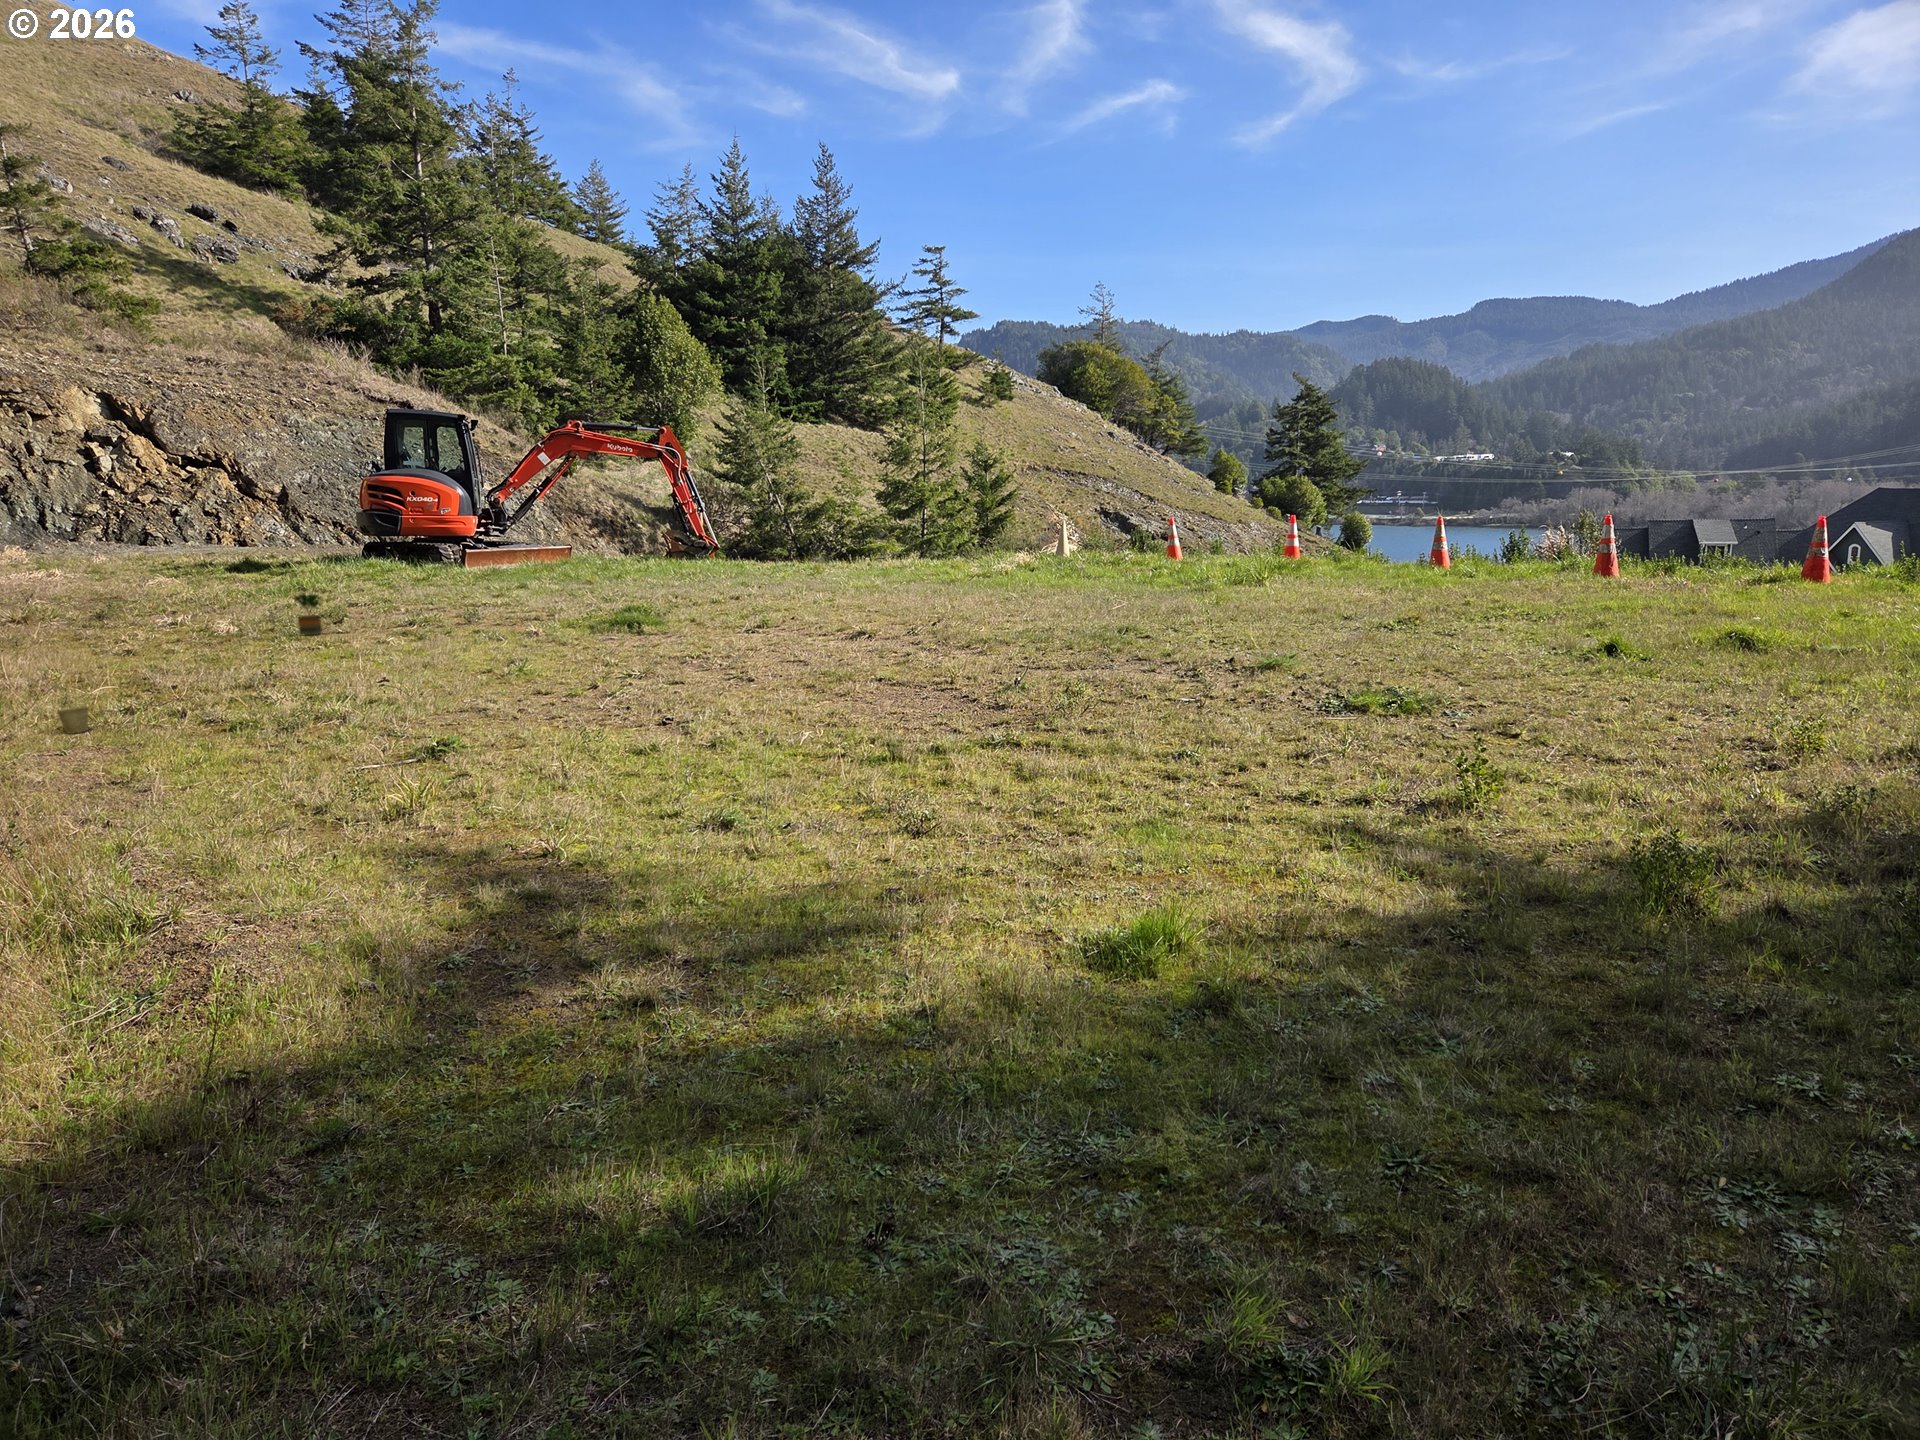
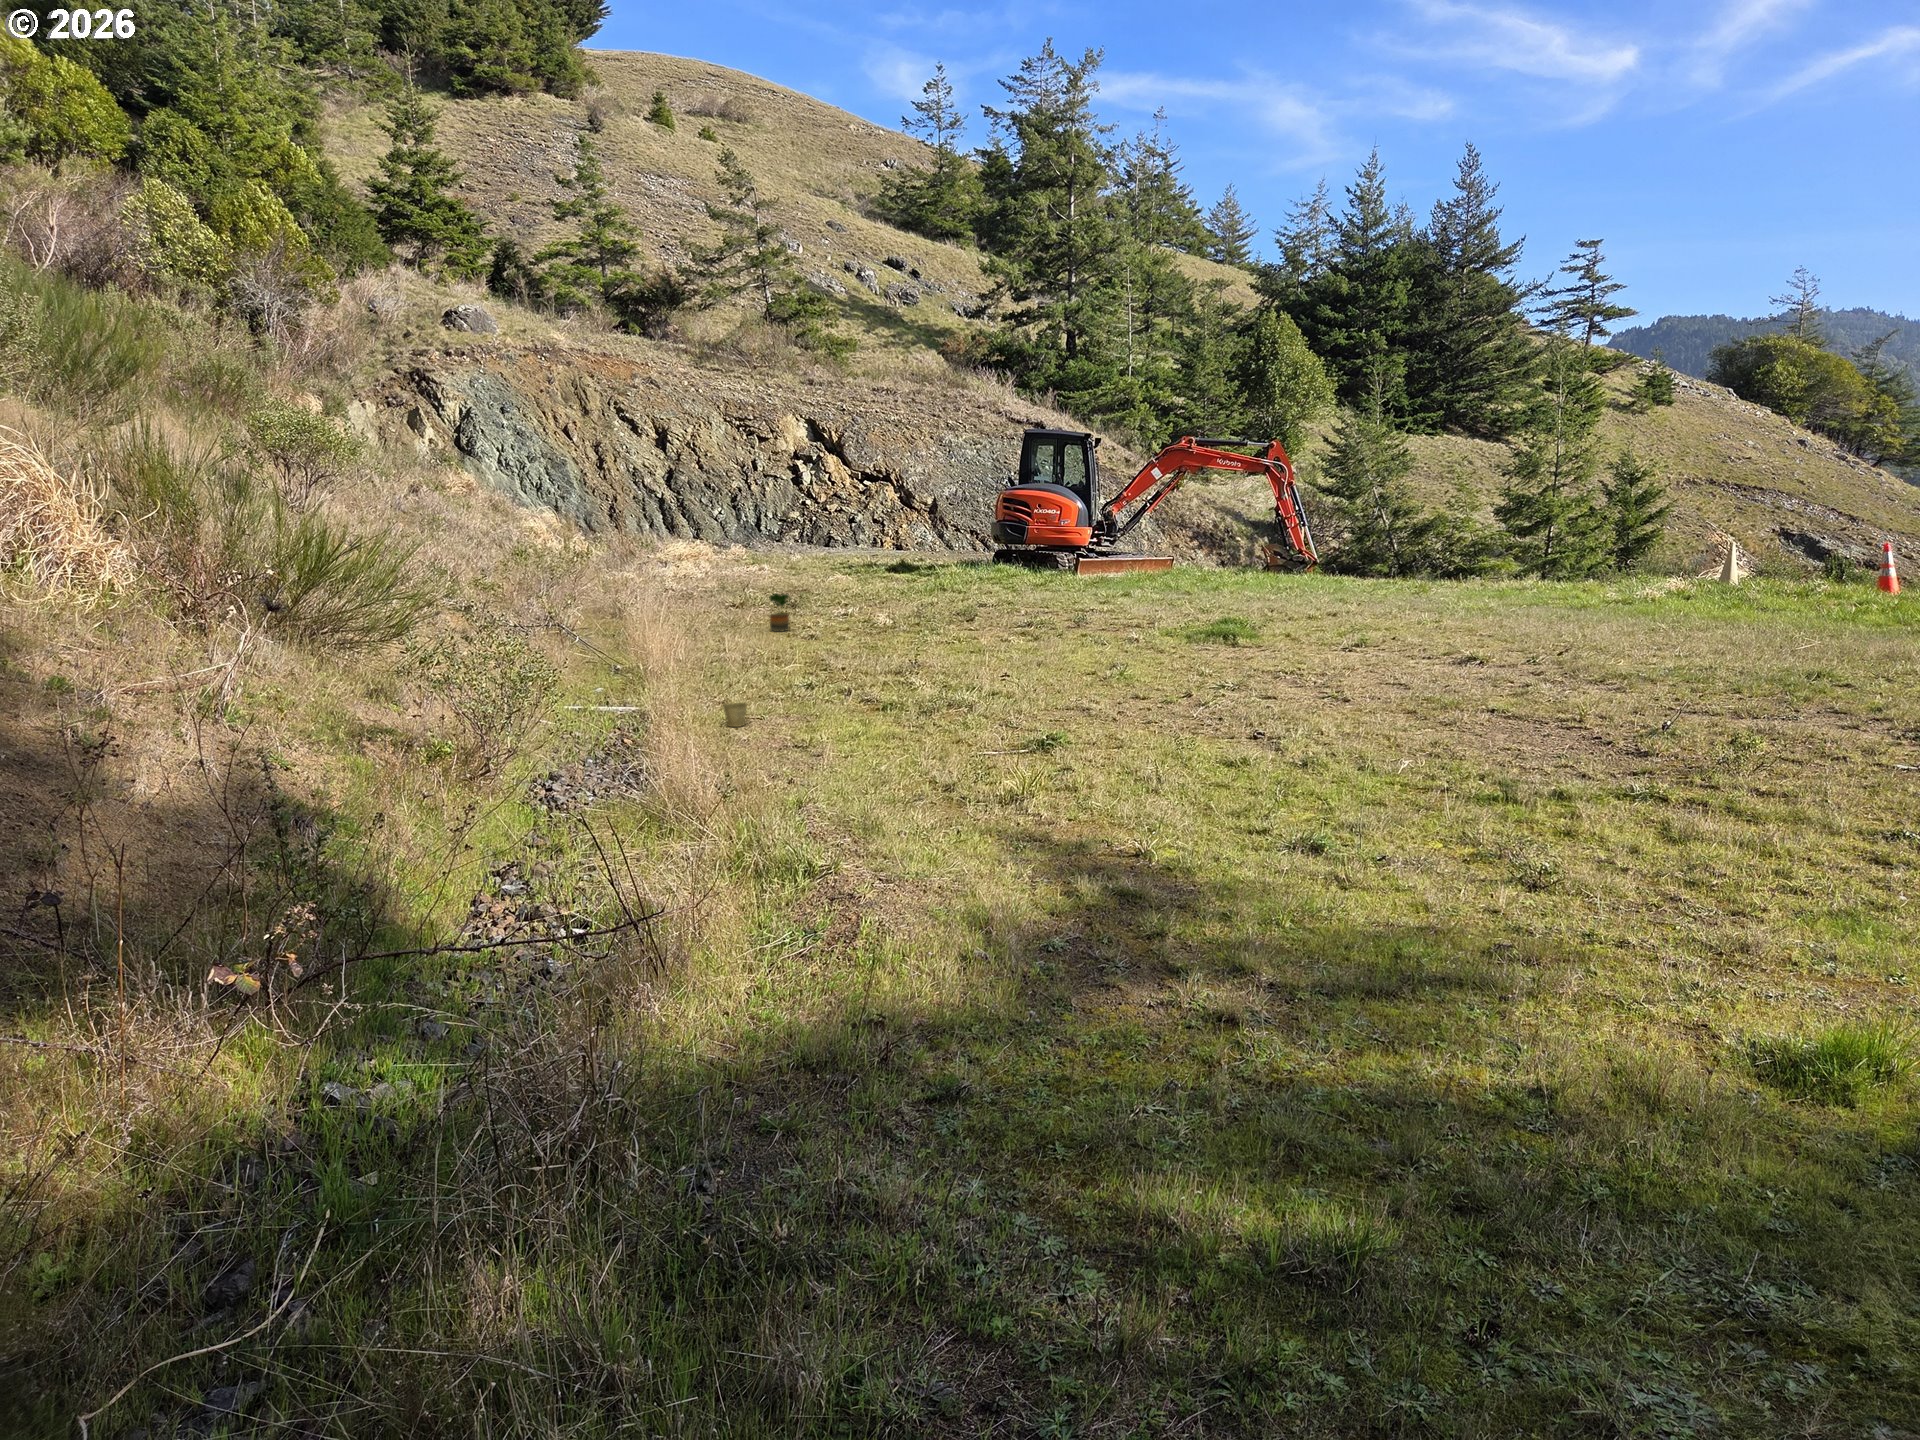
potted tree: present [294,593,322,636] -> present [769,593,790,632]

